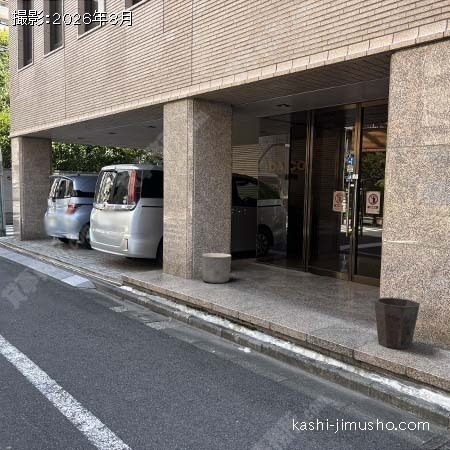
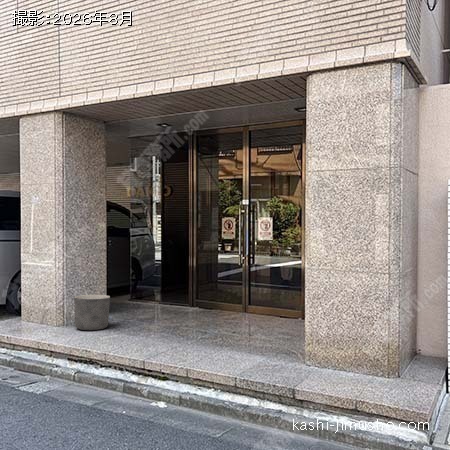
waste bin: present [374,298,420,349] -> none [307,329,353,383]

